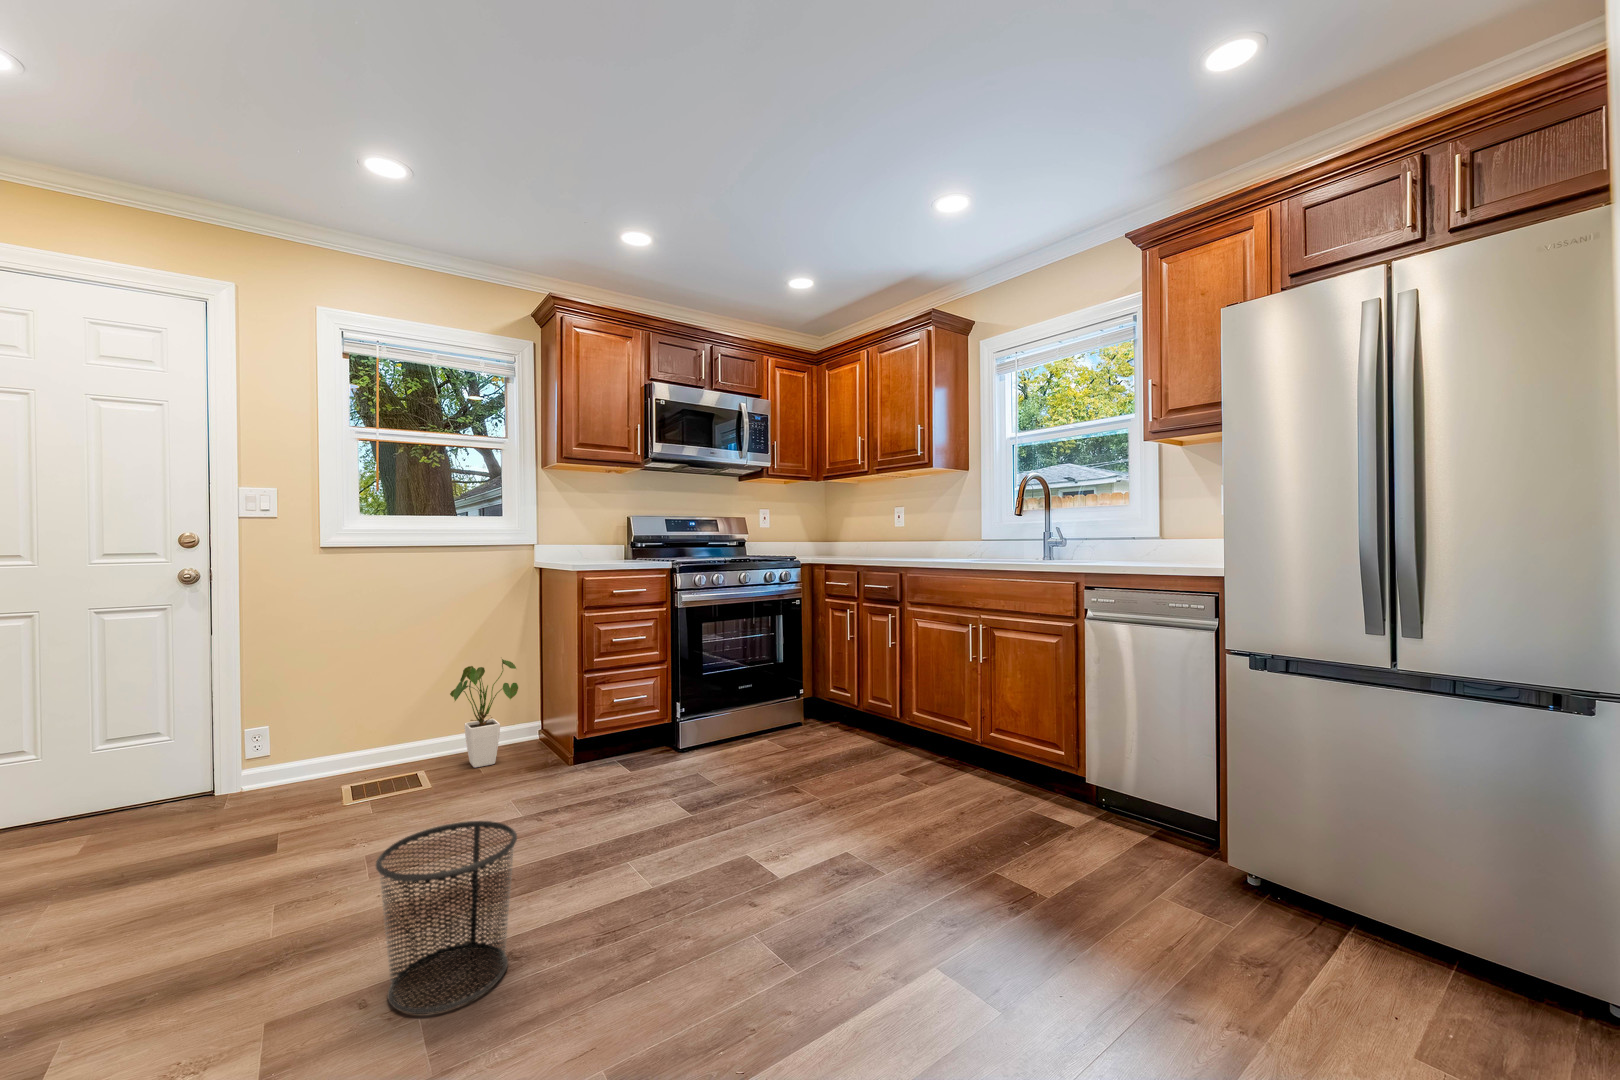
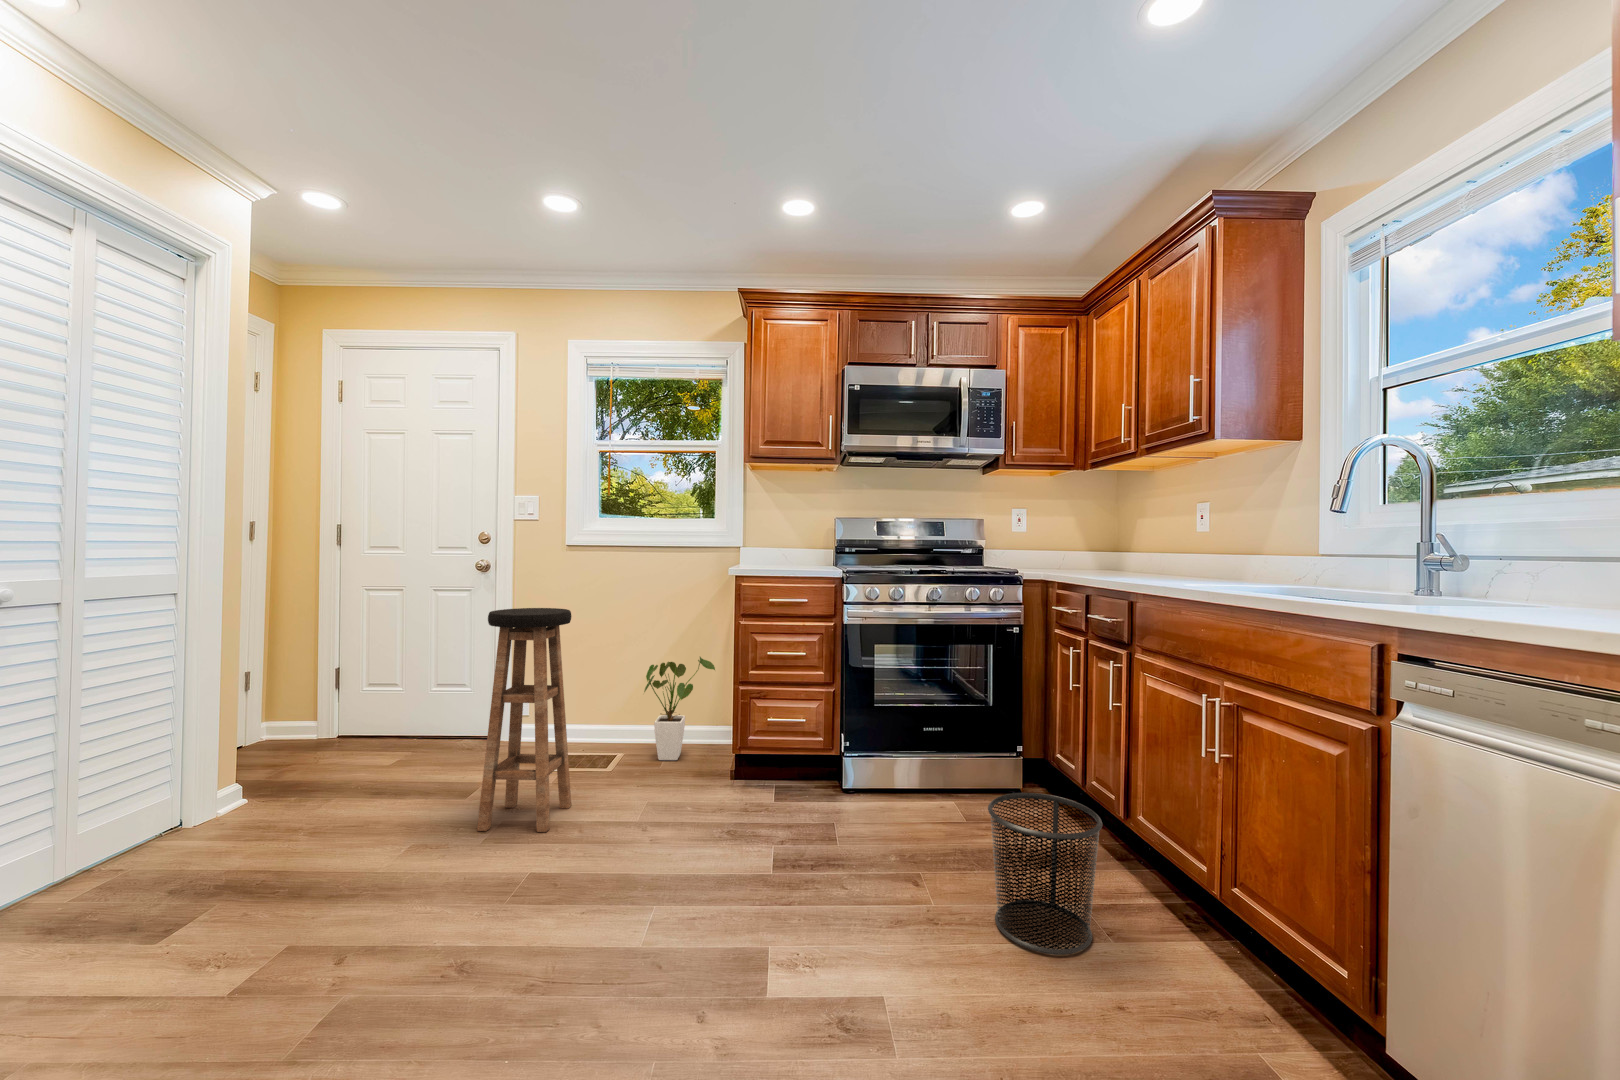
bar stool: none [346,613,445,865] -> present [477,608,571,832]
waste bin: present [376,821,517,1014] -> present [988,793,1102,955]

